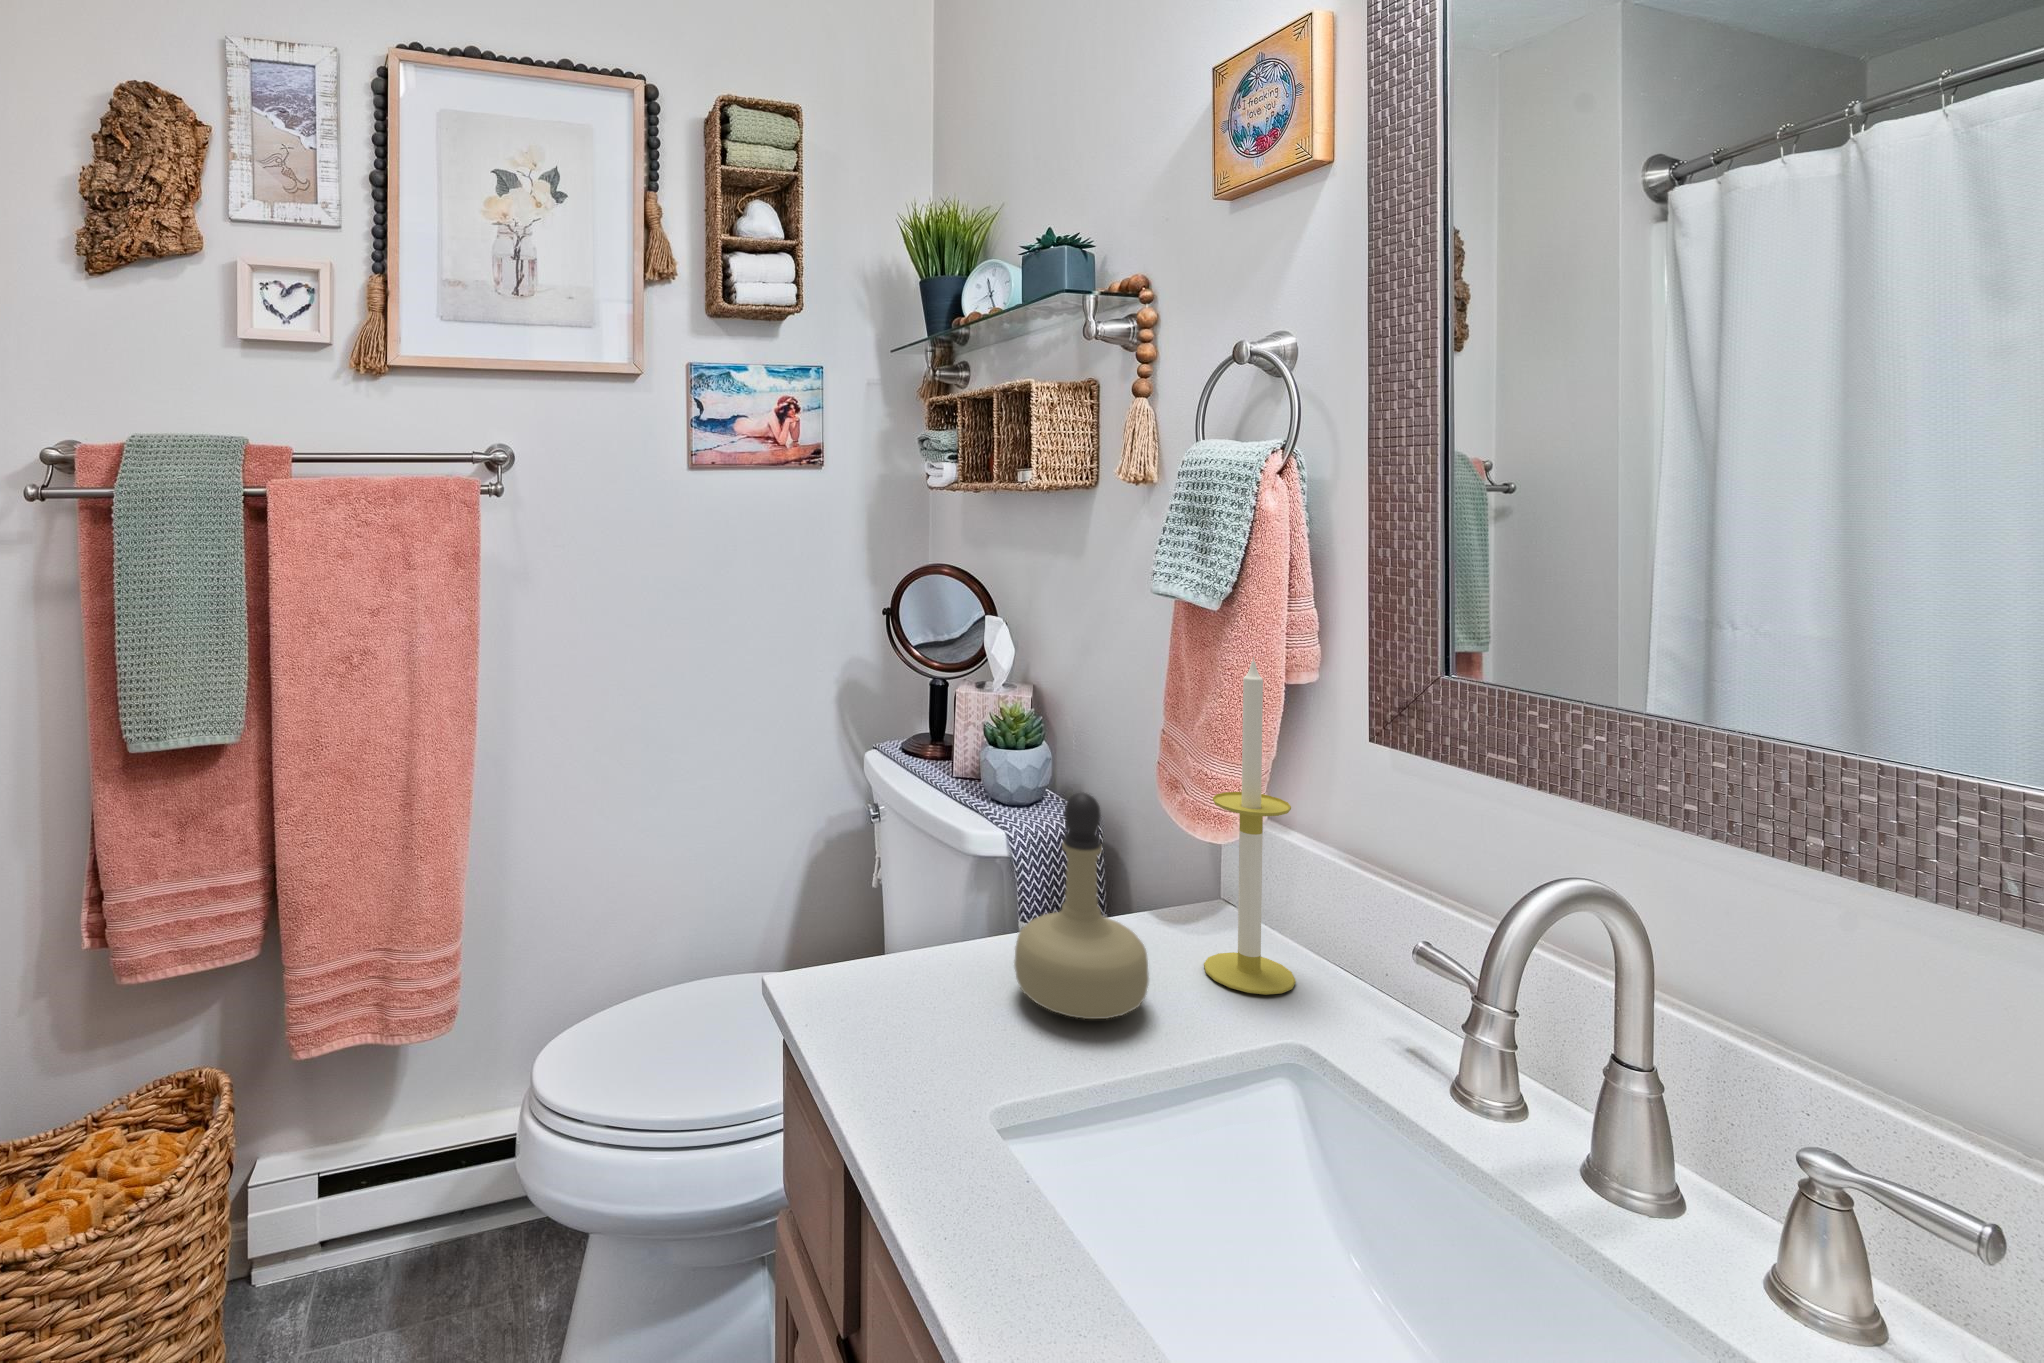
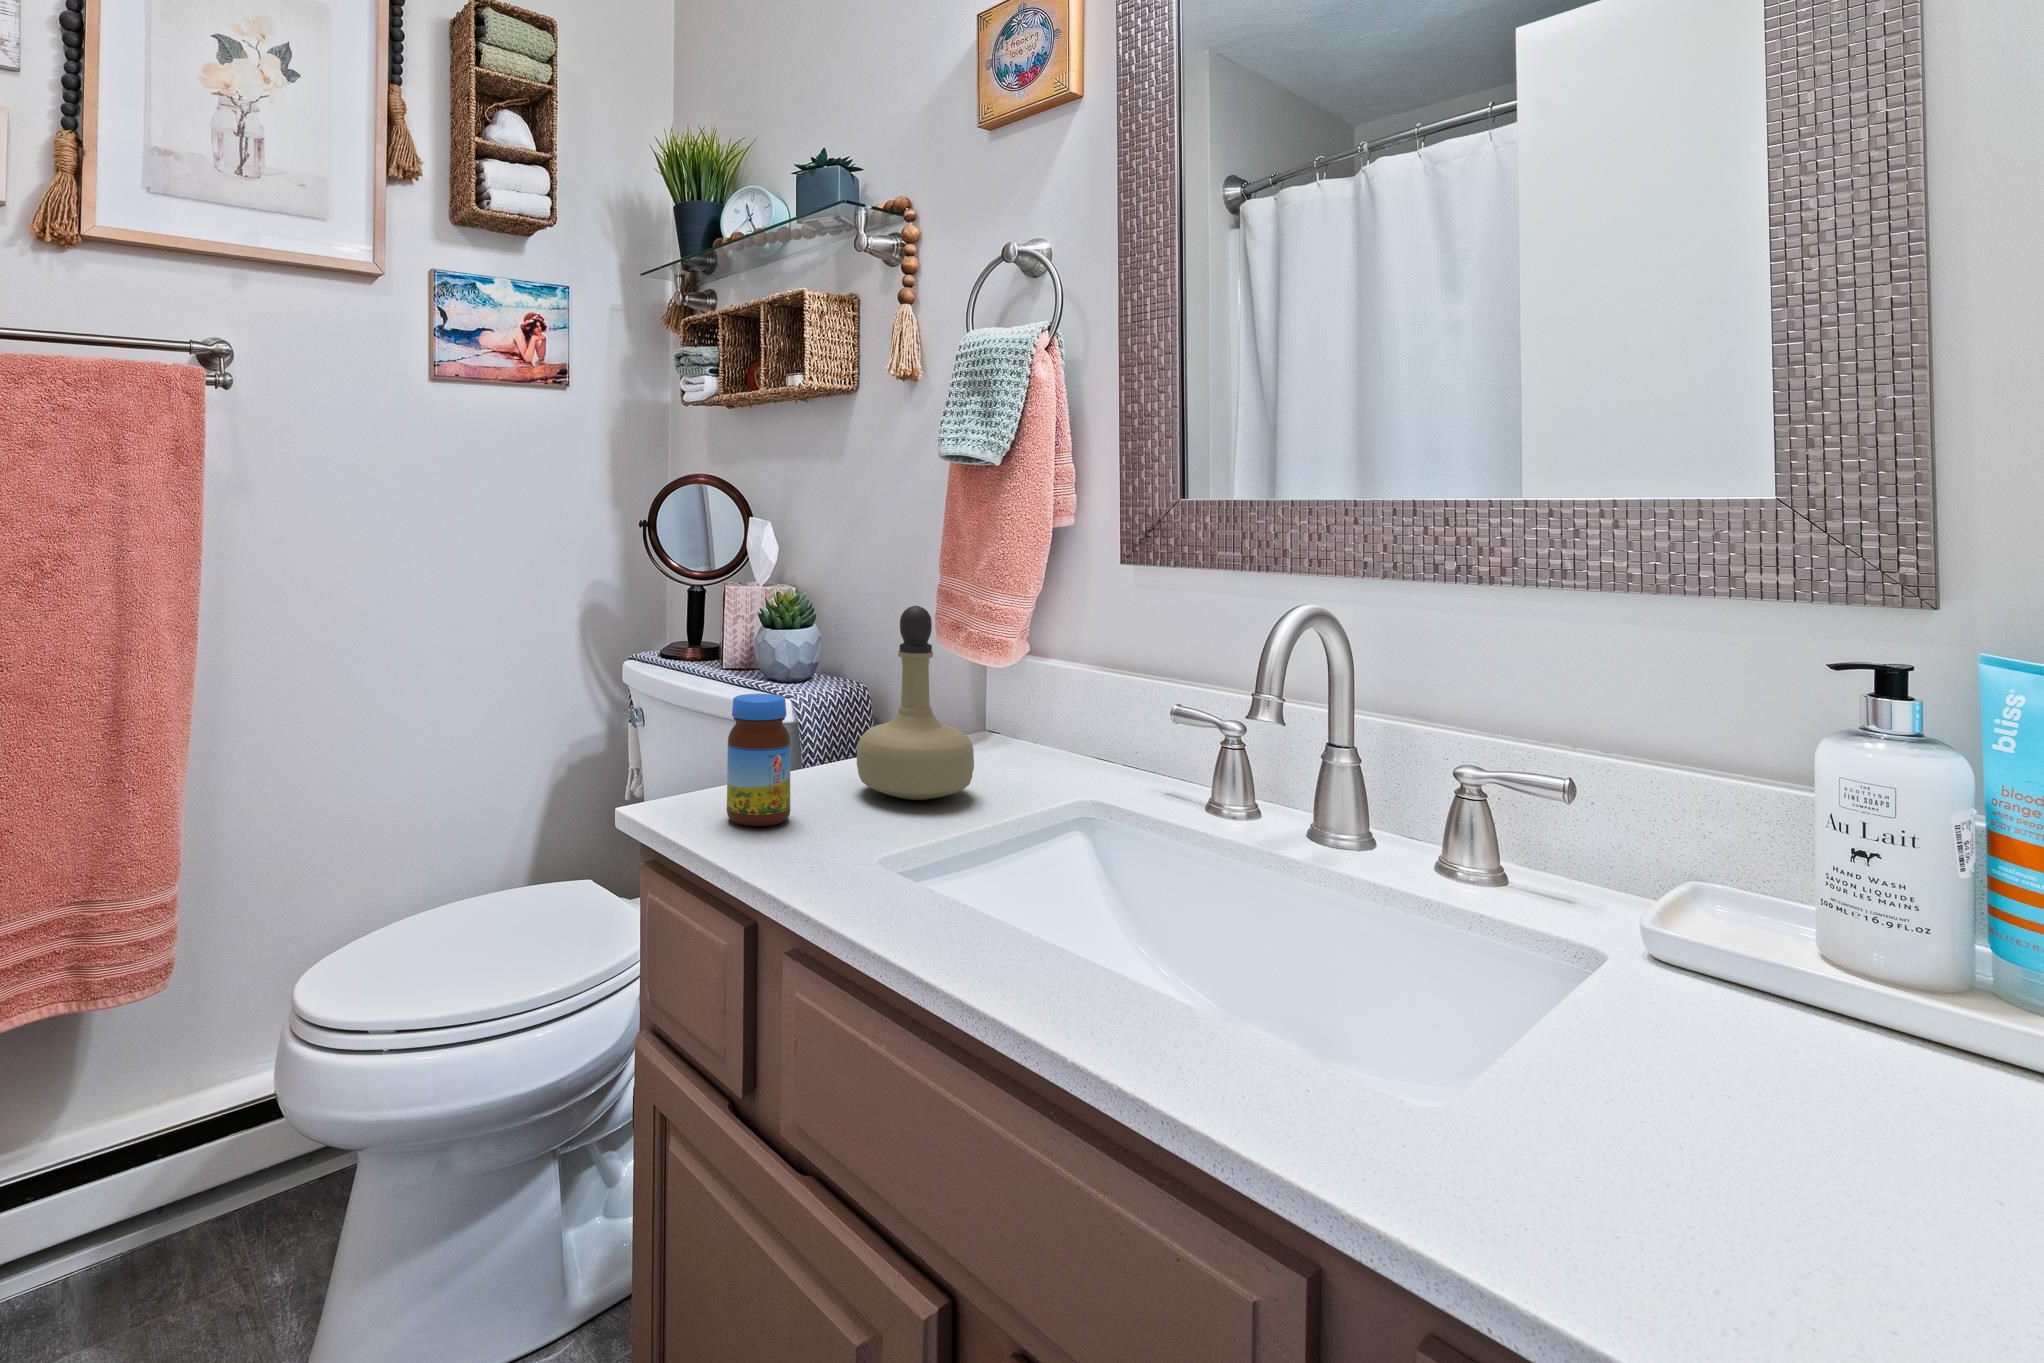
candle: present [1204,657,1296,995] -> none [1000,496,1074,777]
jar: none [856,884,924,1036] -> present [727,694,790,826]

